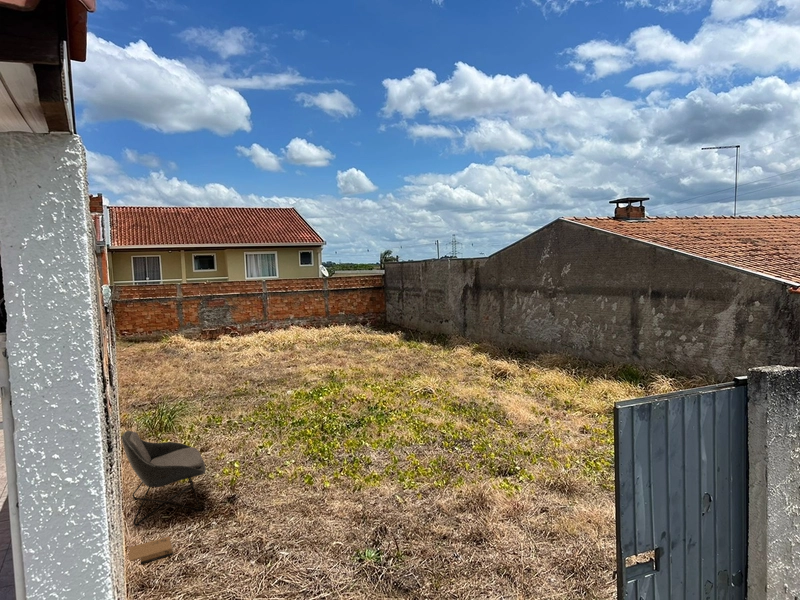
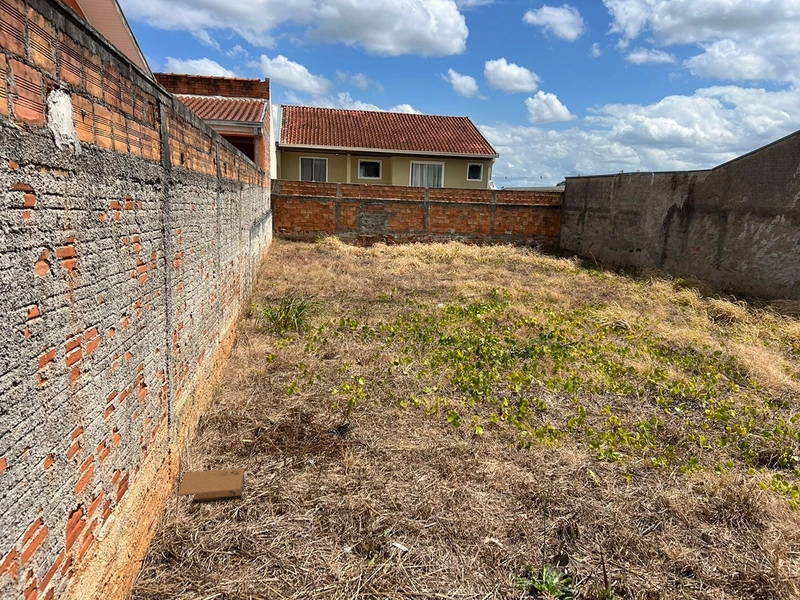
lounge chair: present [122,431,206,526] -> none [204,313,312,441]

